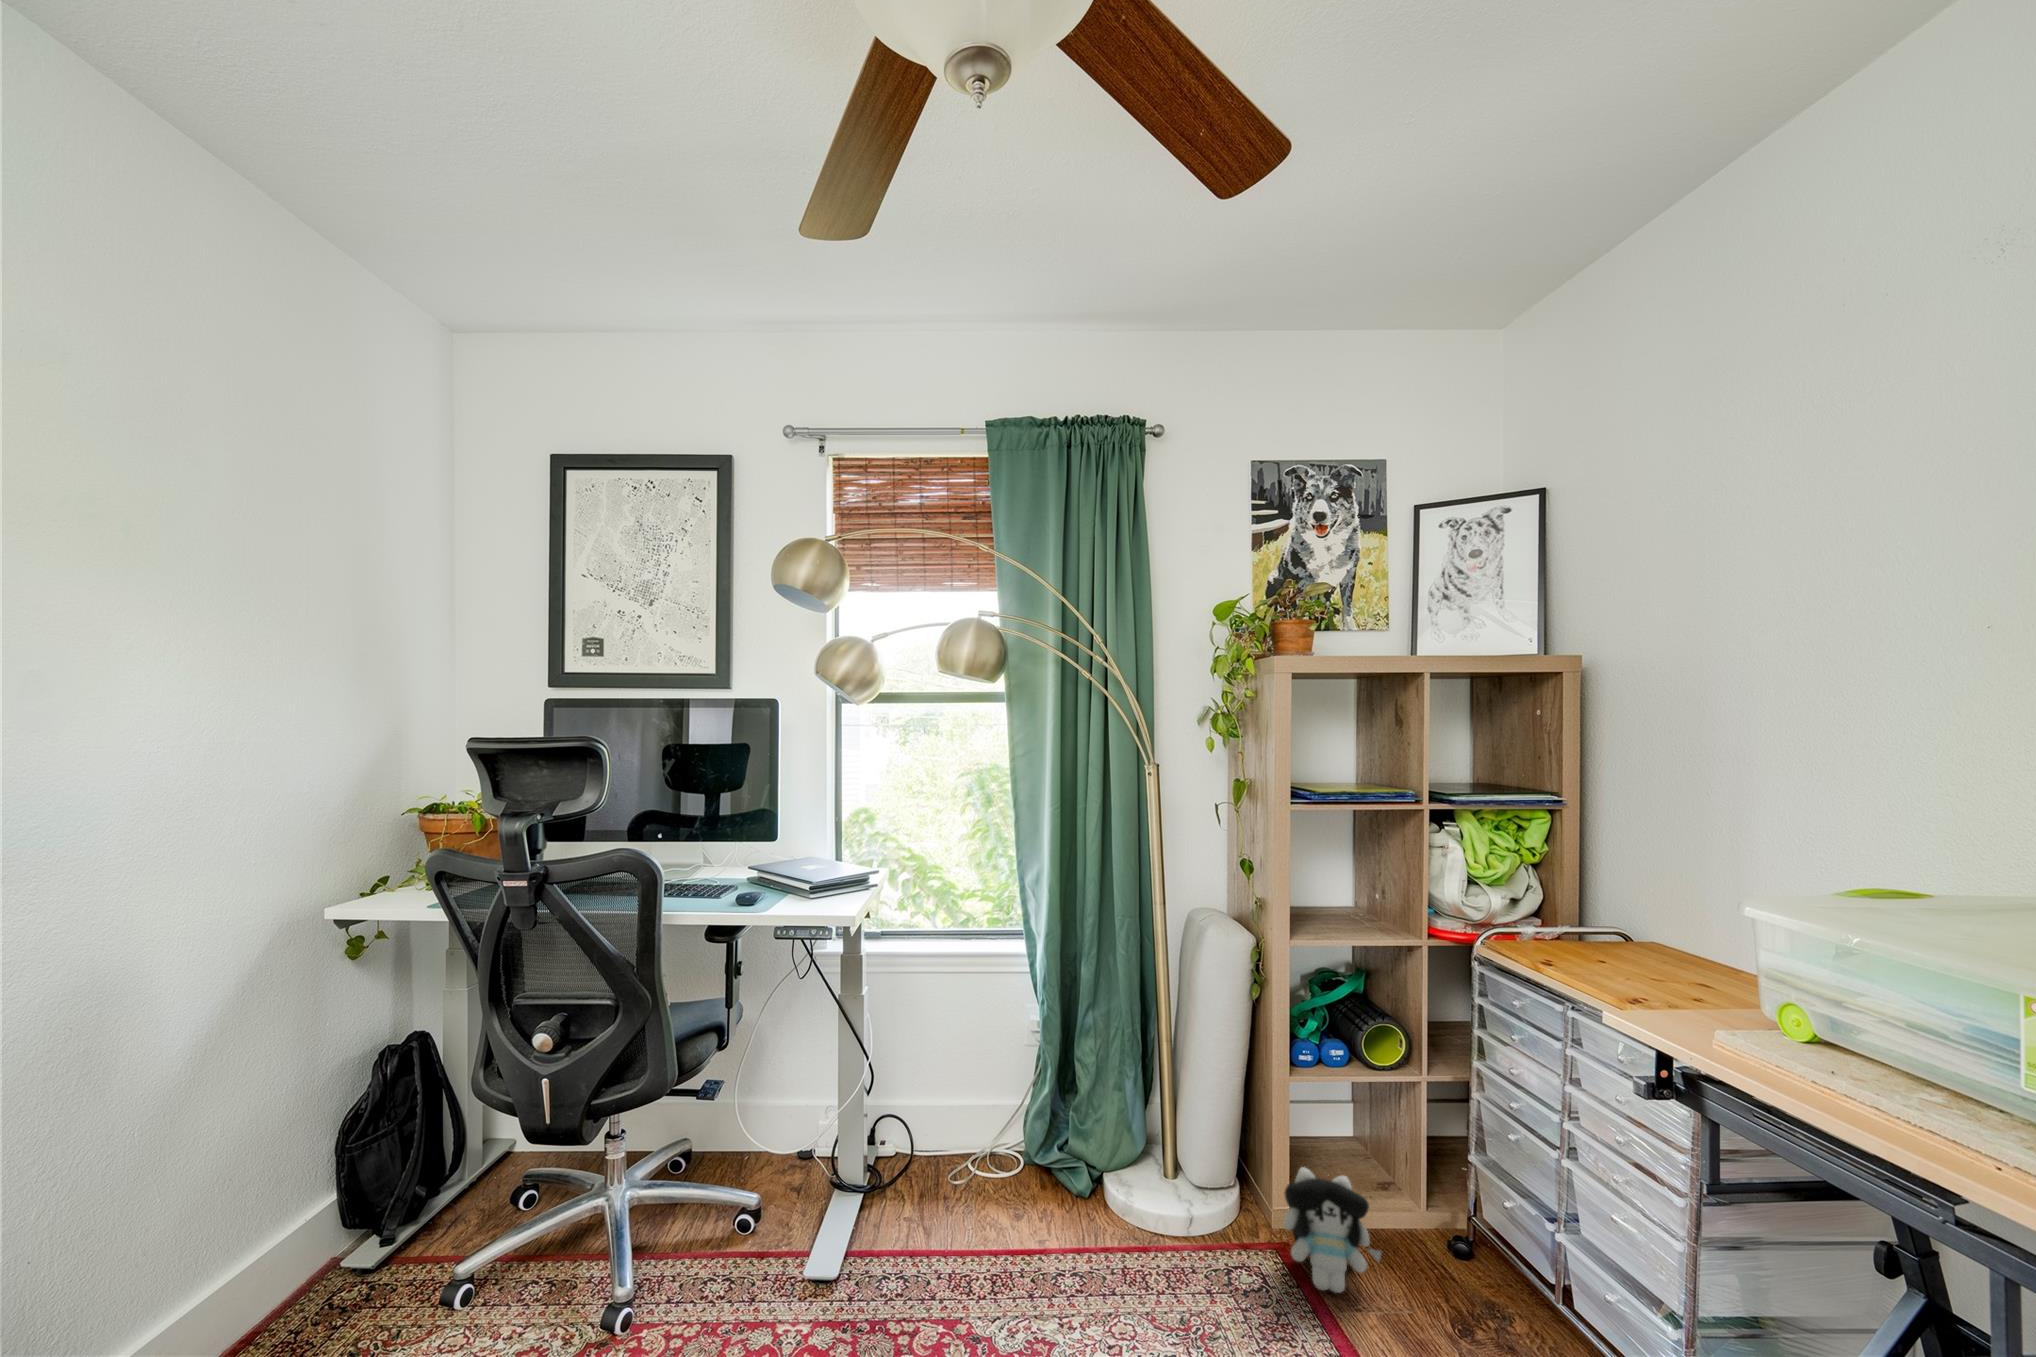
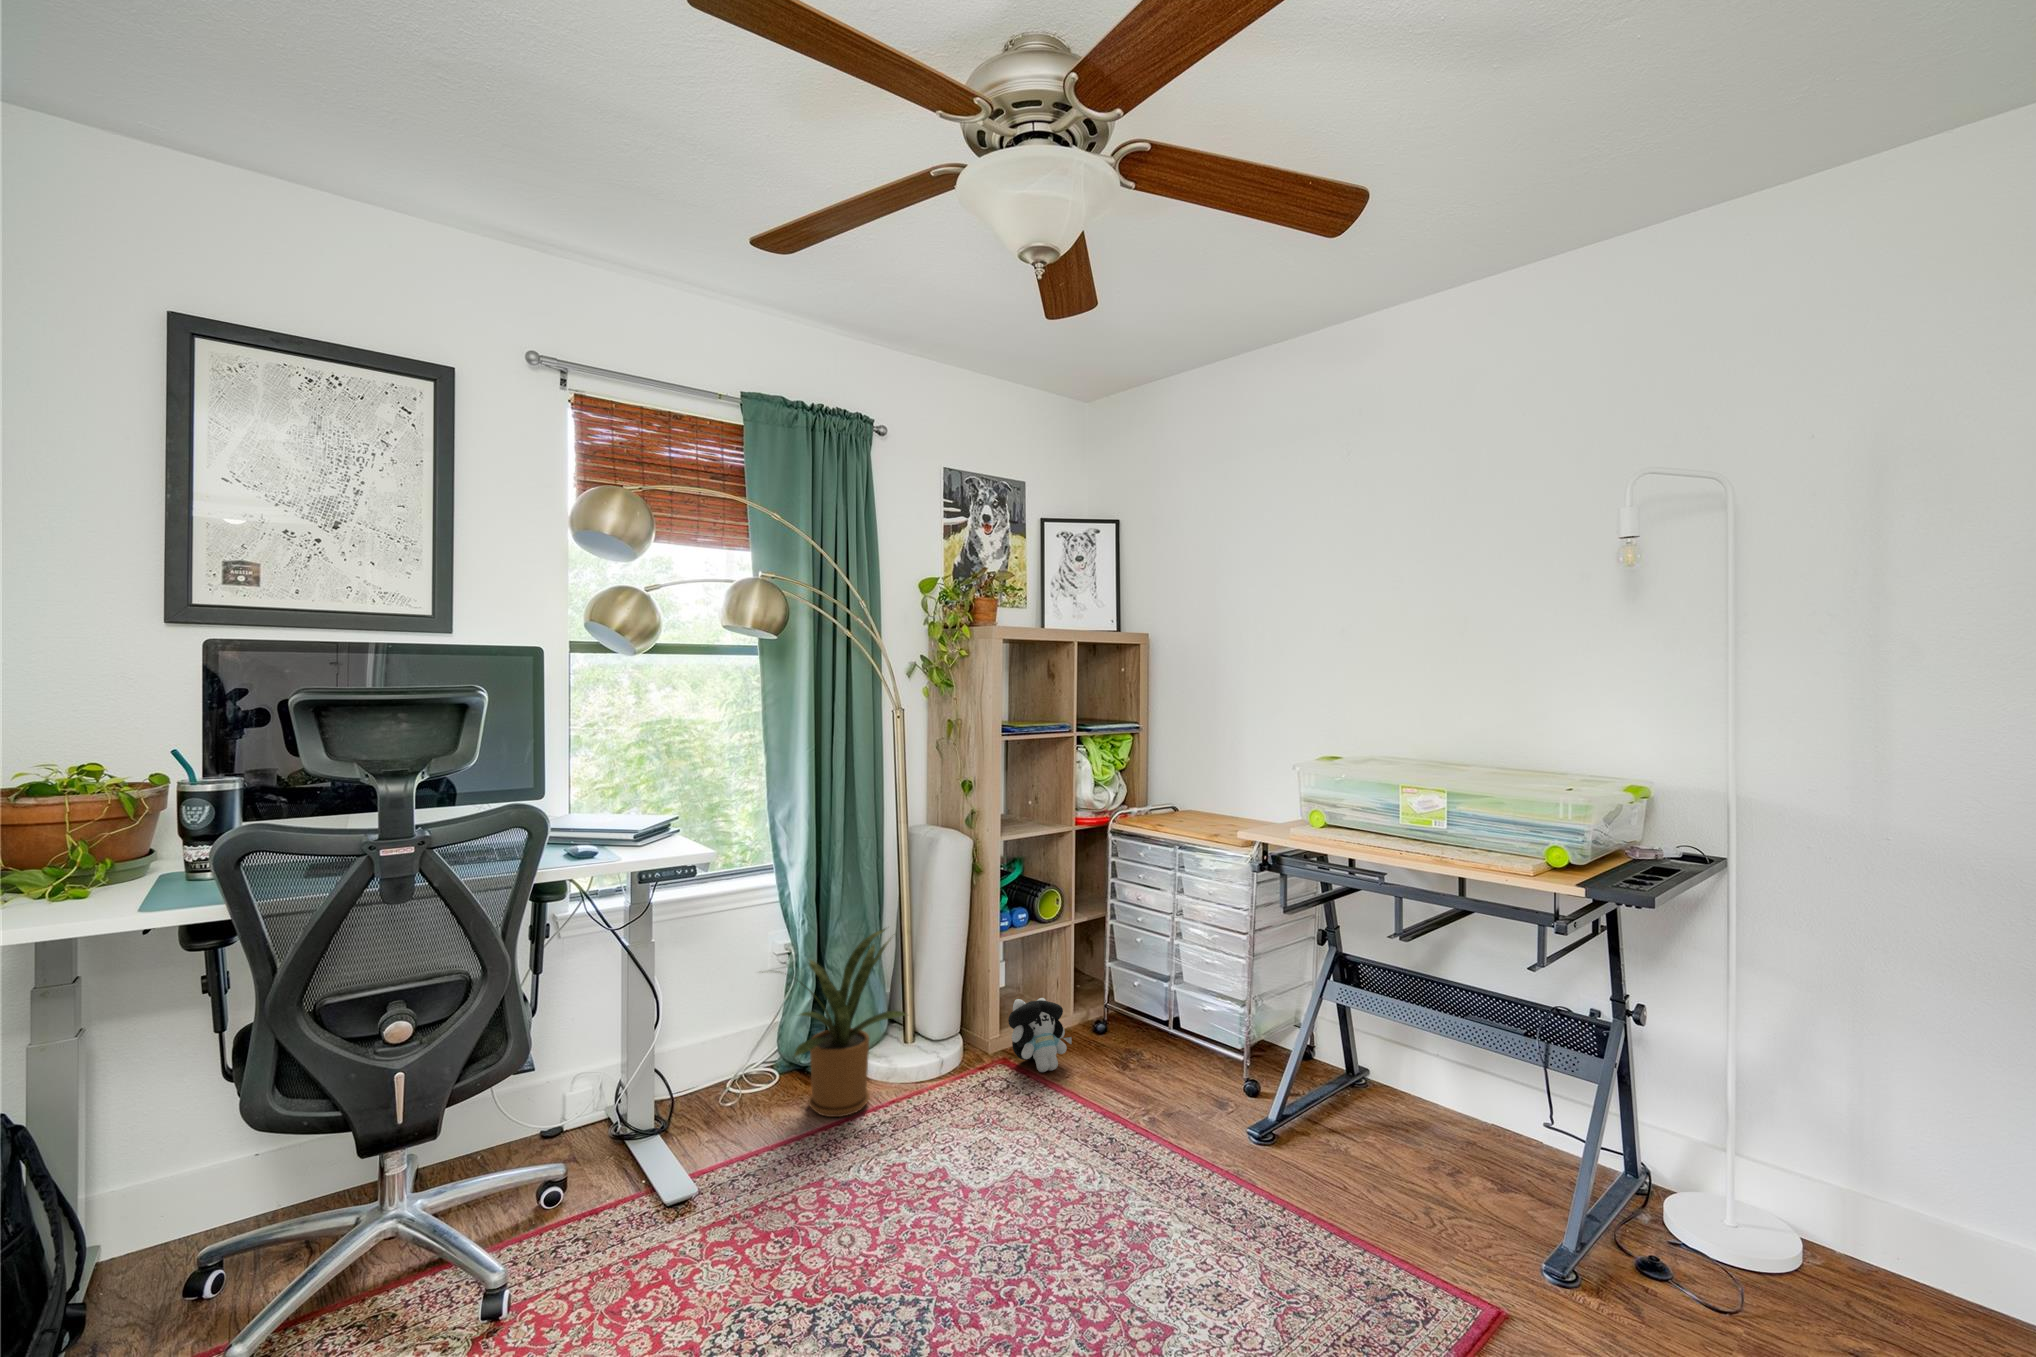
house plant: none [951,1031,1138,1250] -> present [779,929,906,1117]

